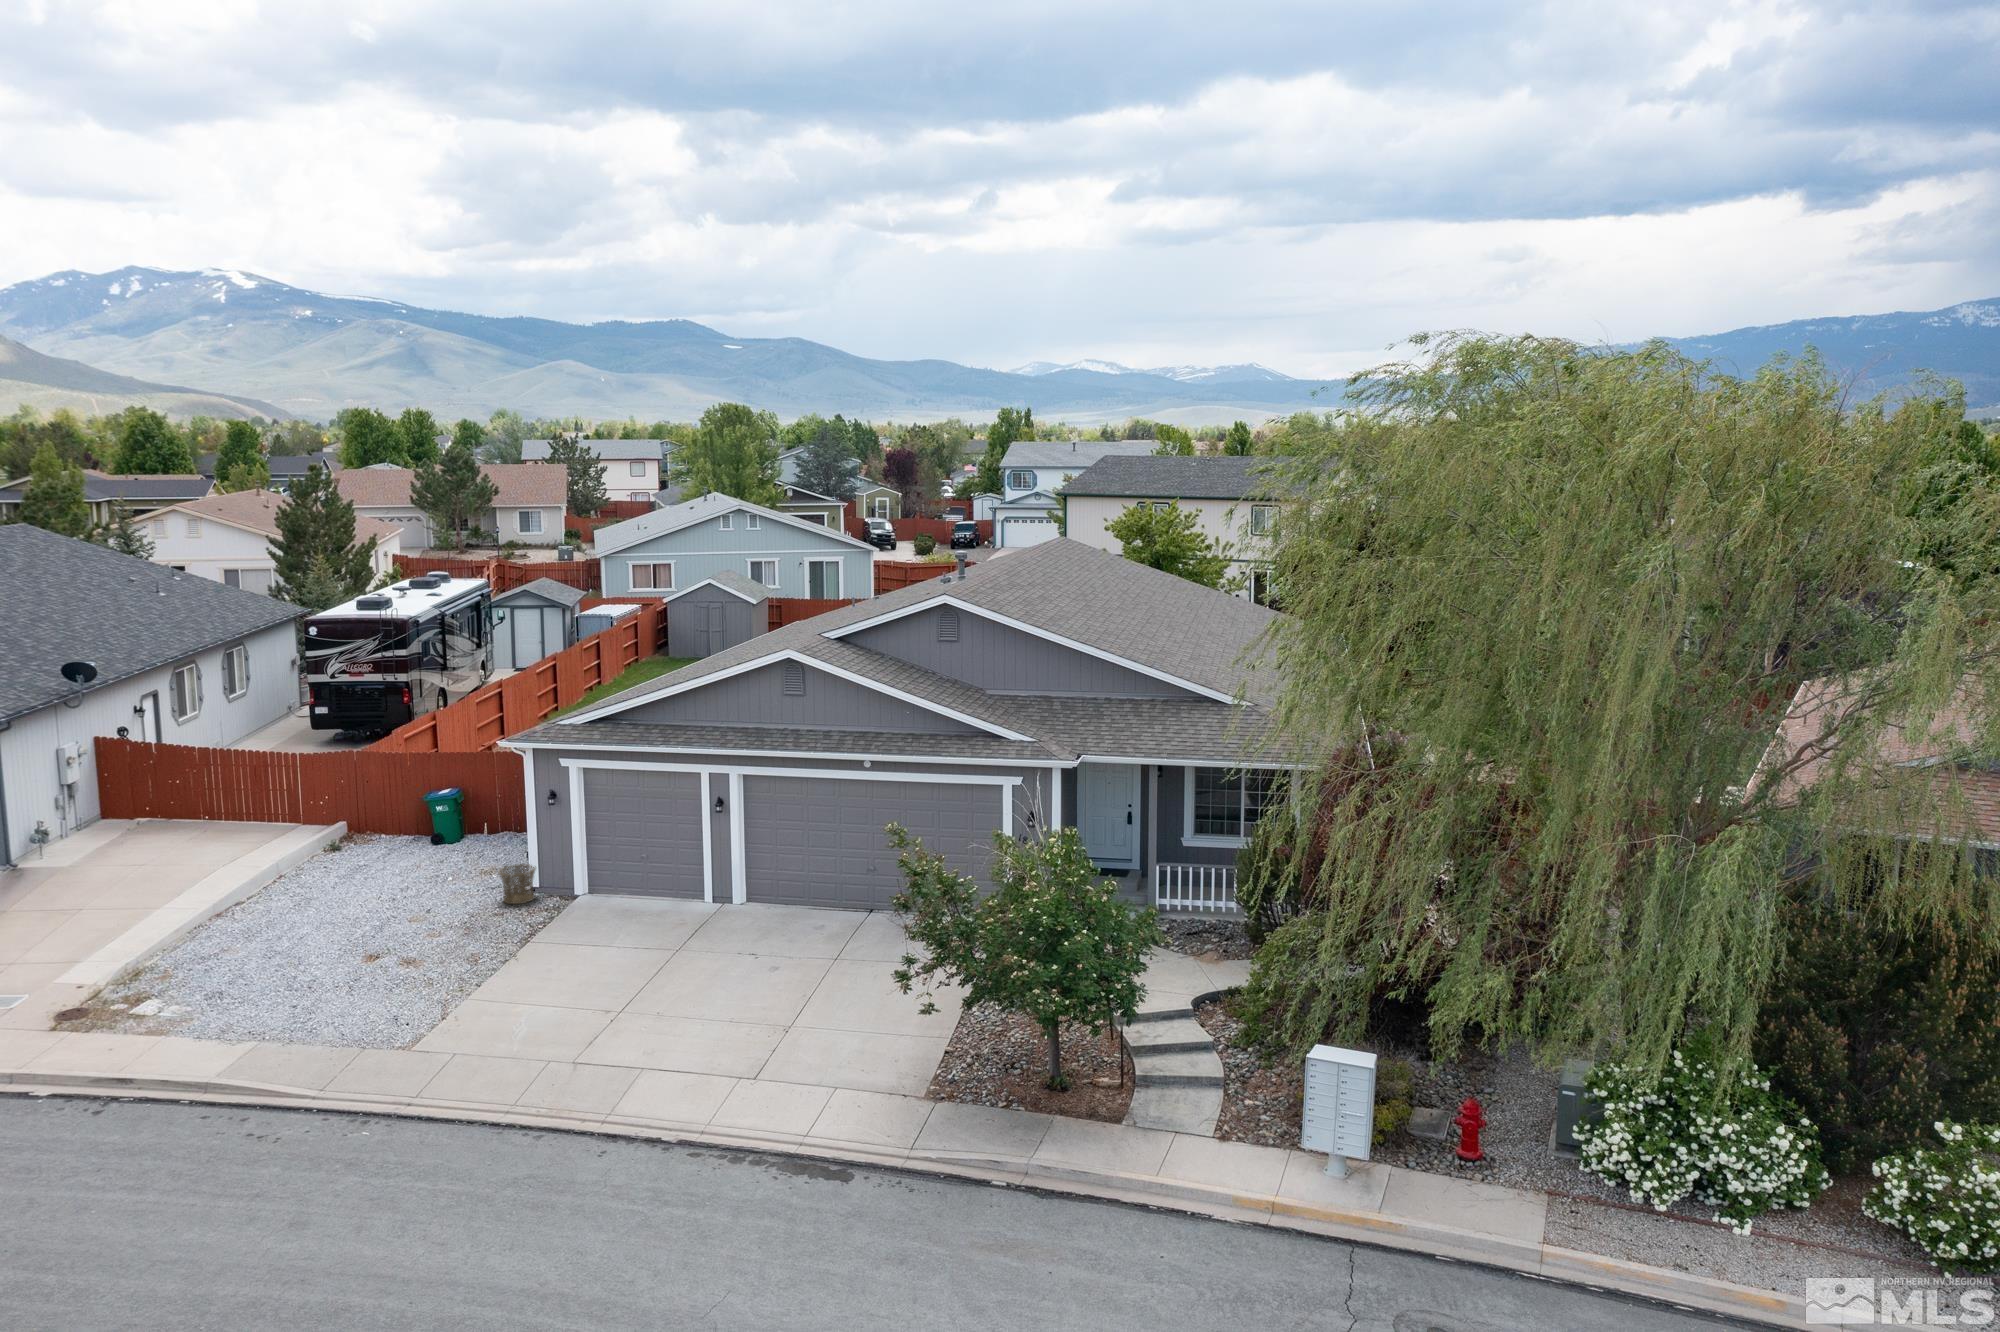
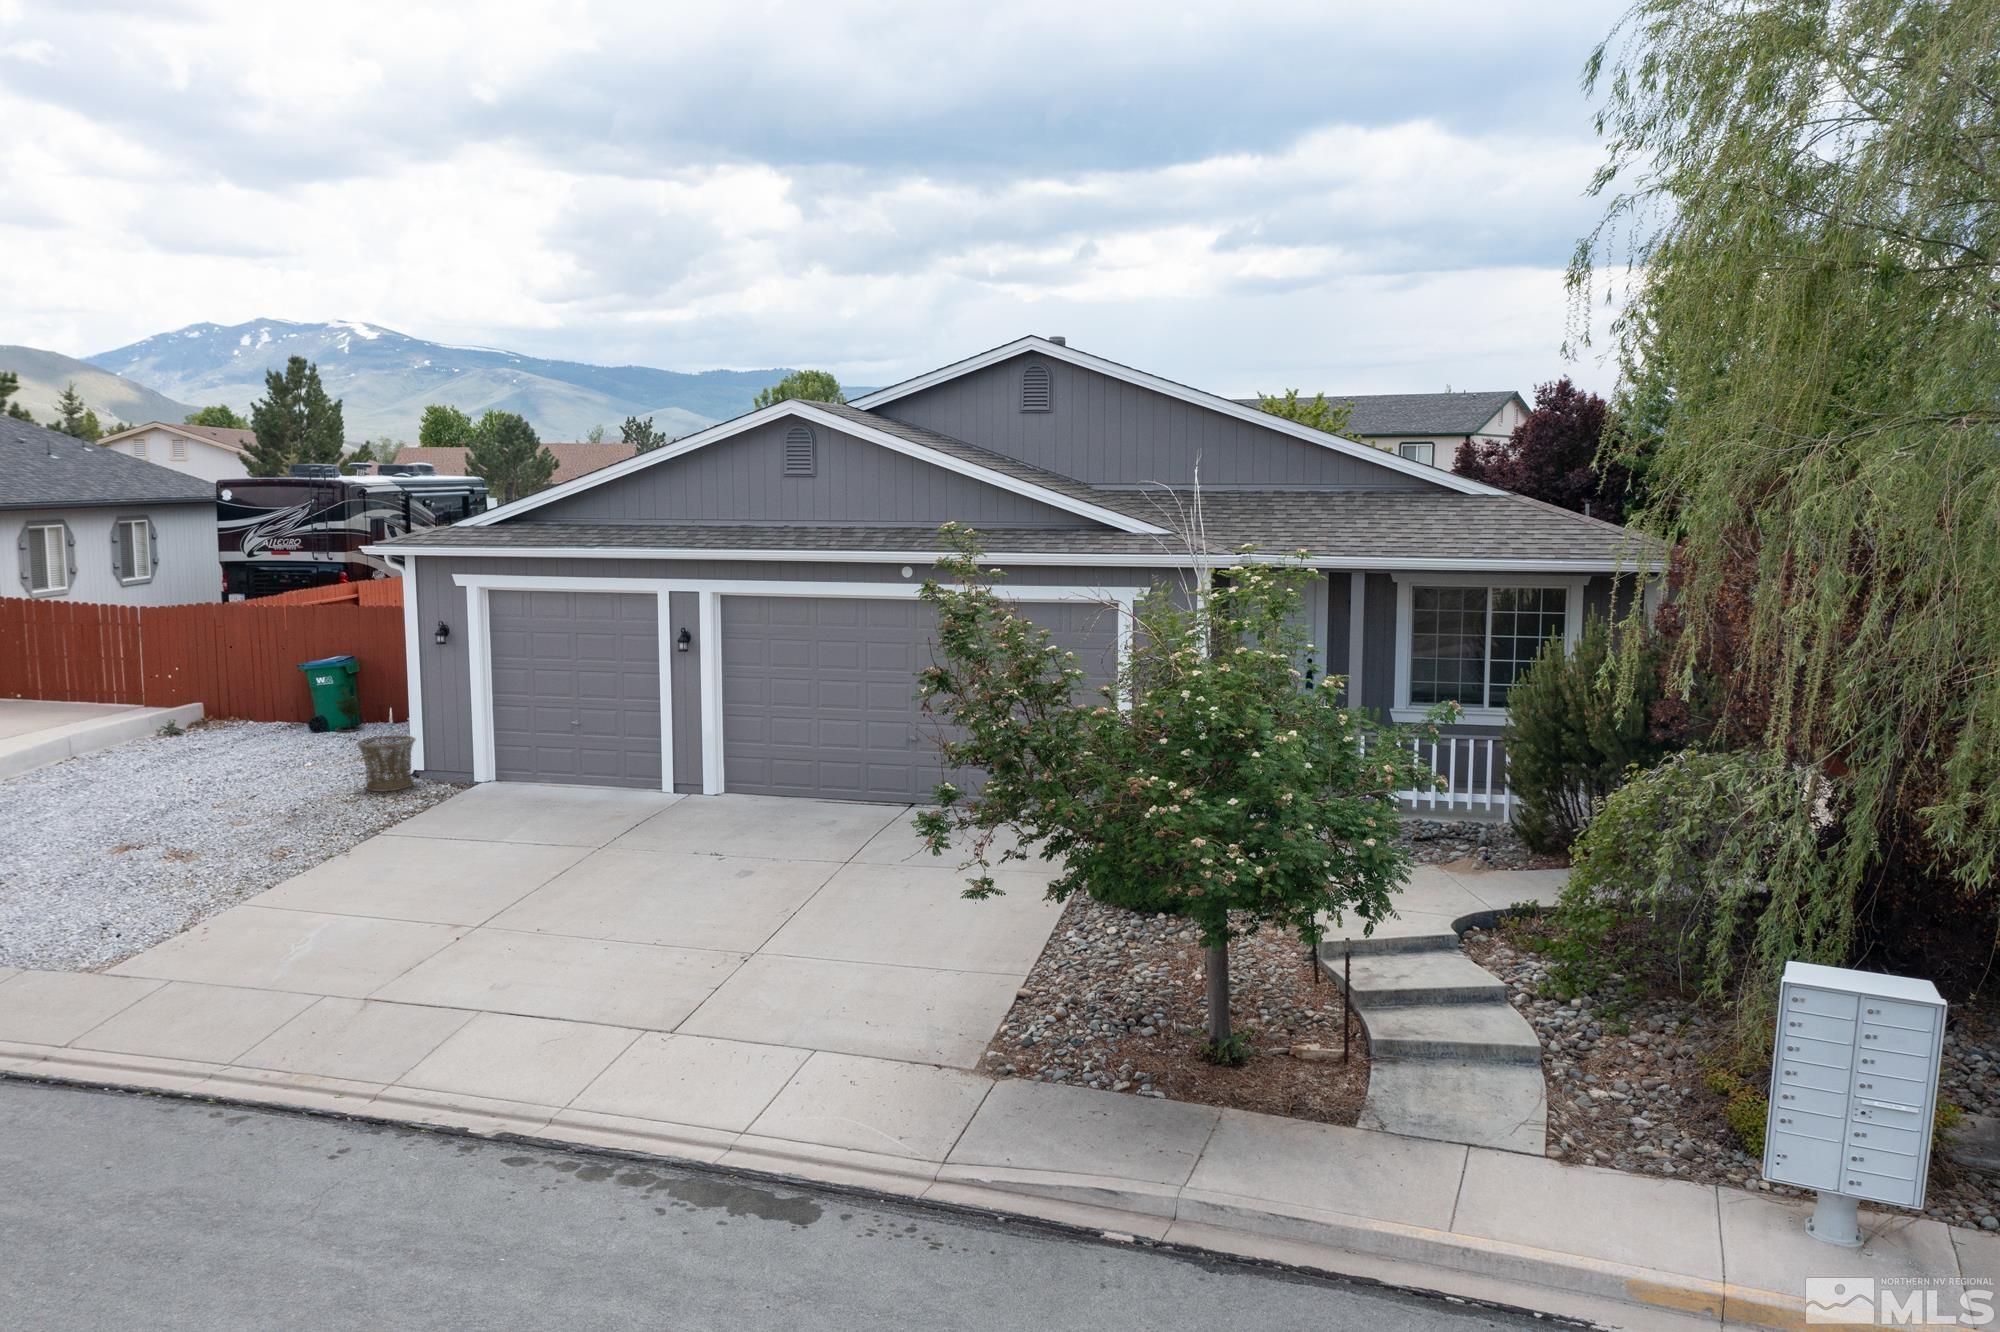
potted tree: none [457,816,478,849] -> present [334,686,363,732]

